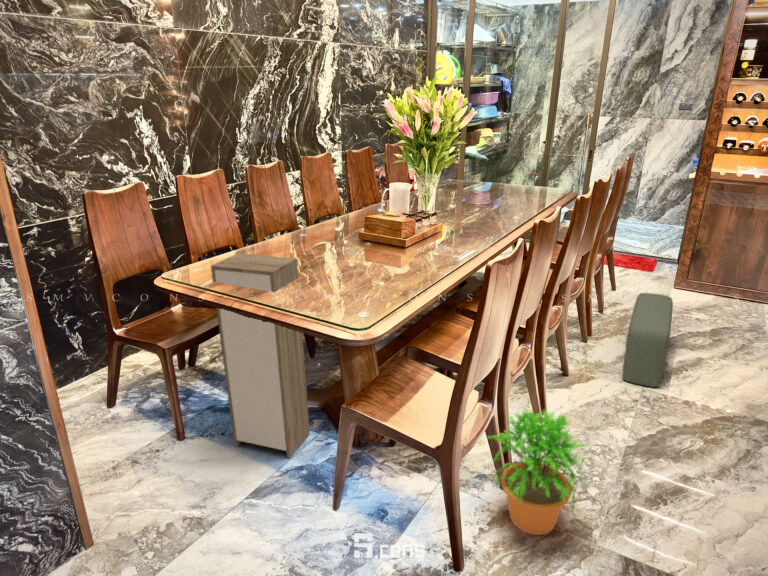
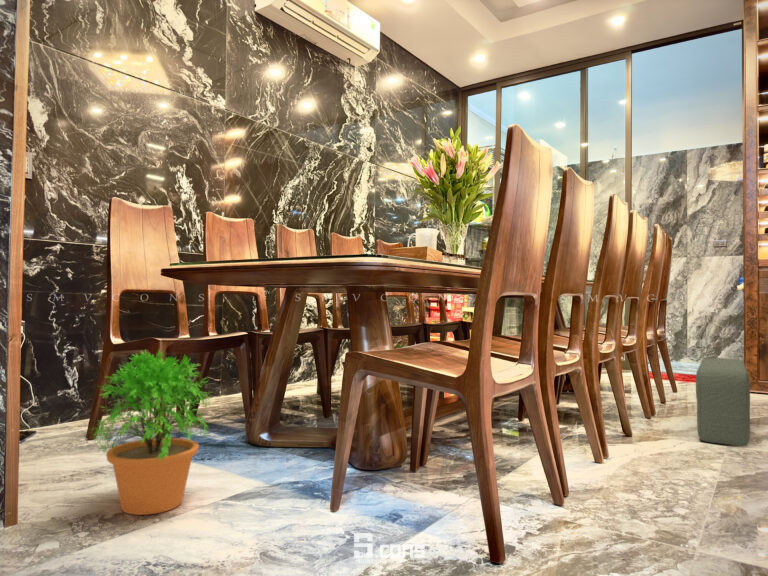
storage cabinet: present [211,253,310,458] -> none [215,228,311,473]
potted plant: present [490,408,588,535] -> present [94,350,209,515]

